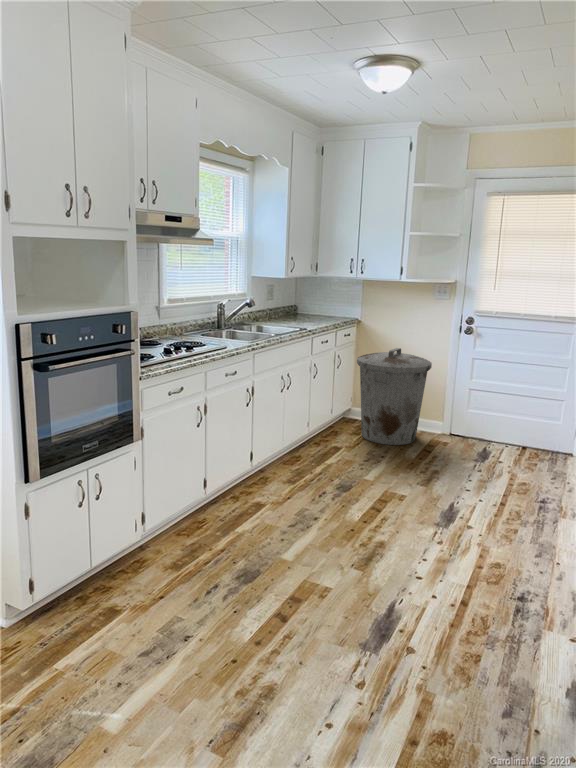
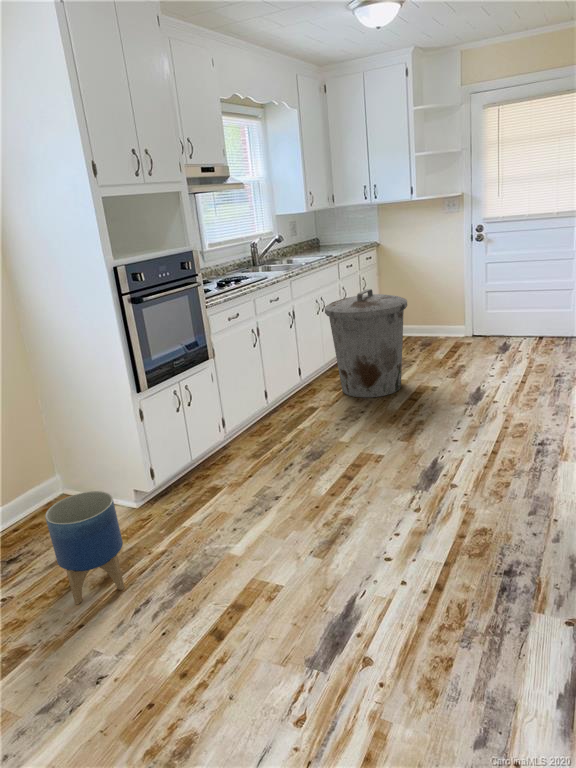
planter: none [140,487,196,582] -> present [45,491,124,604]

